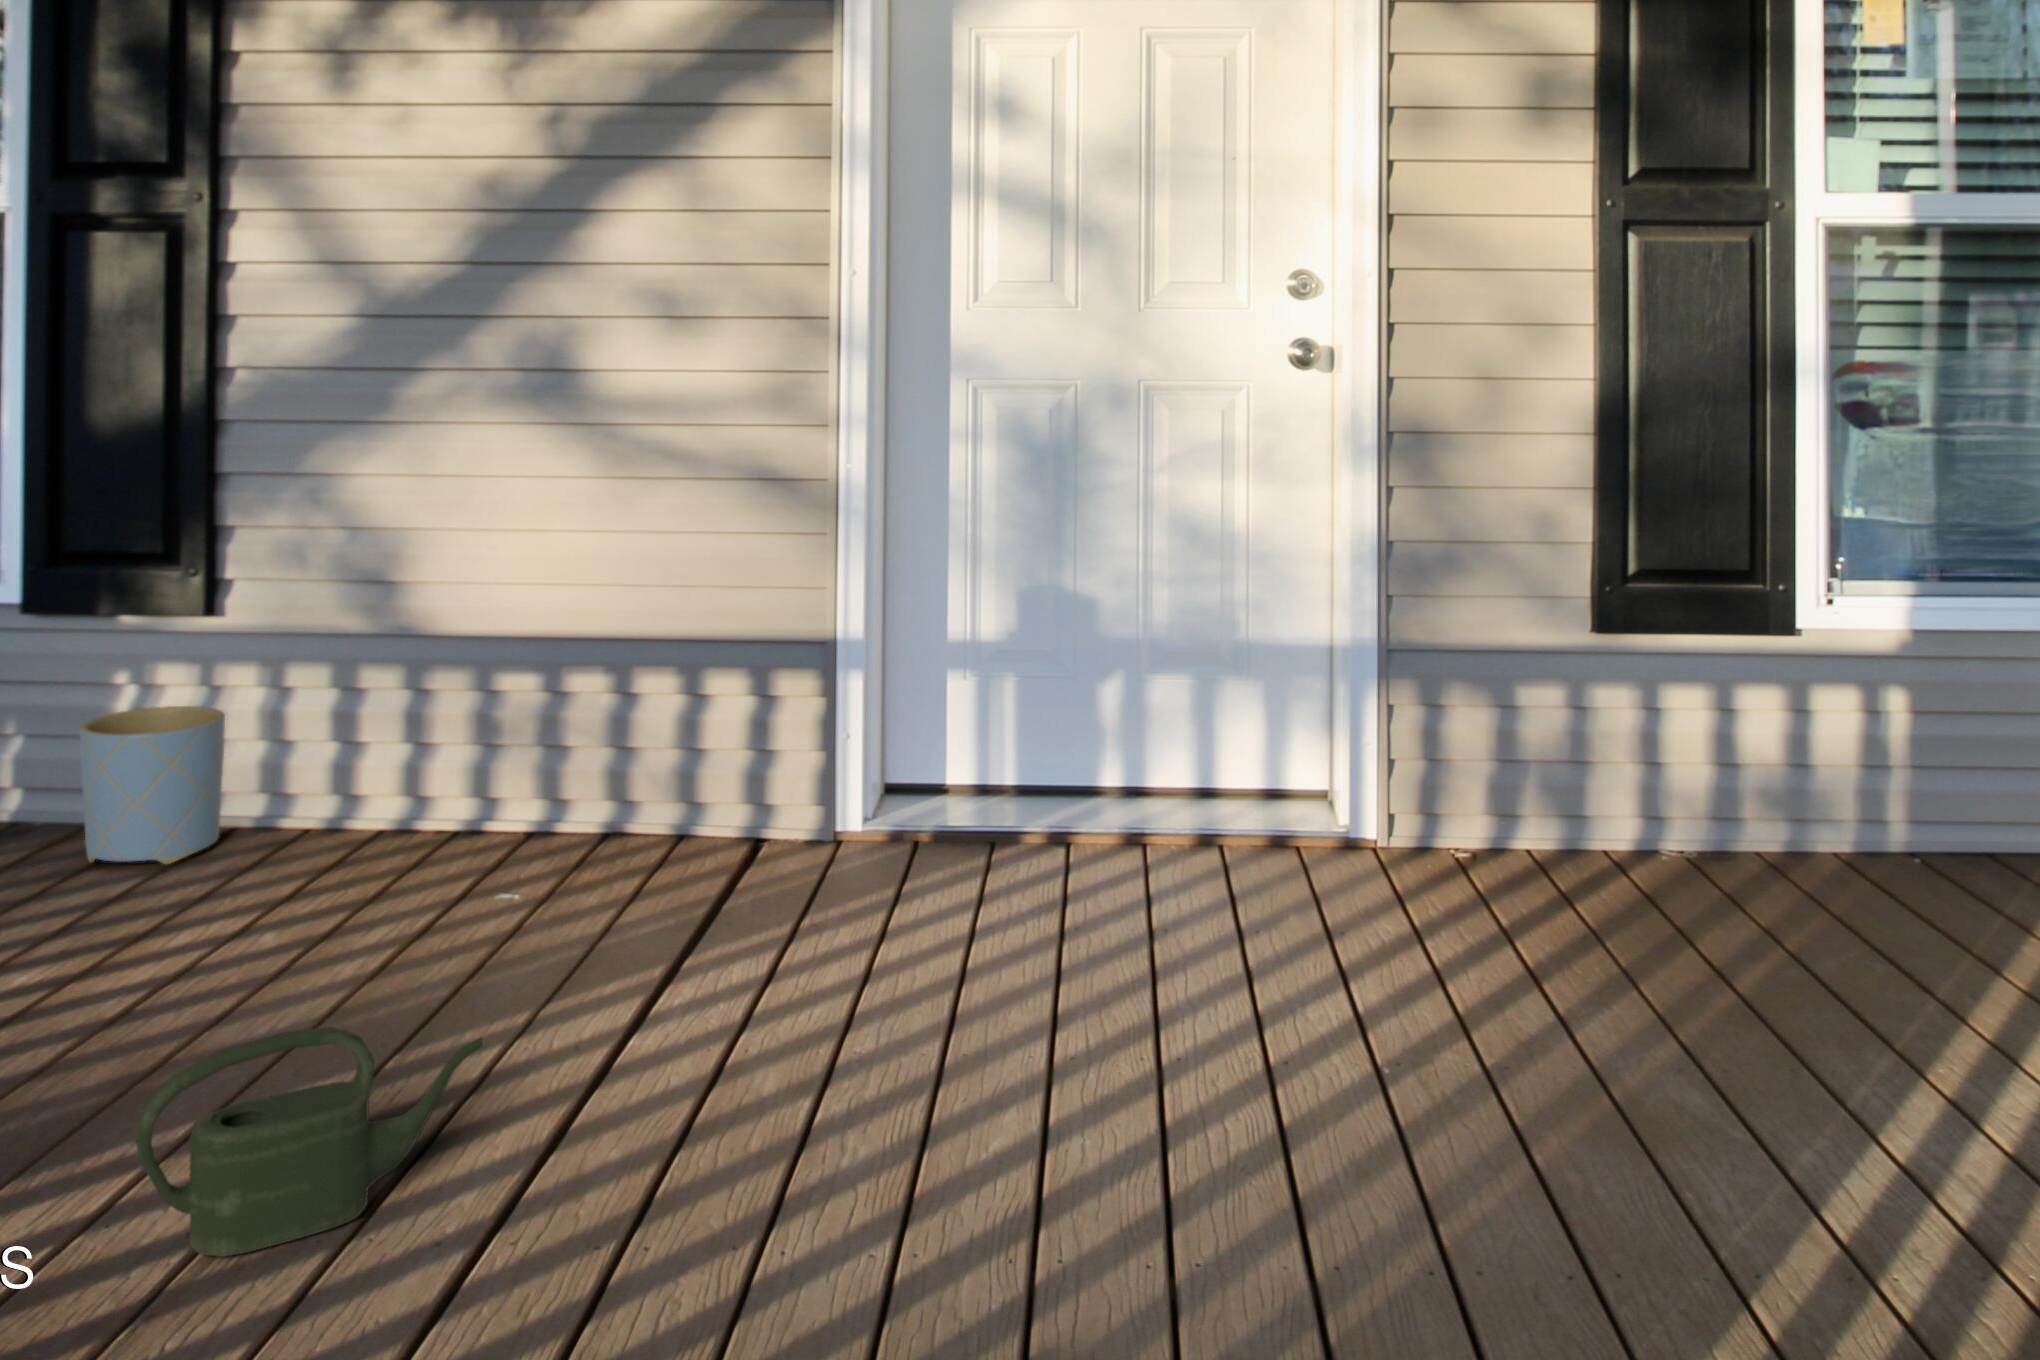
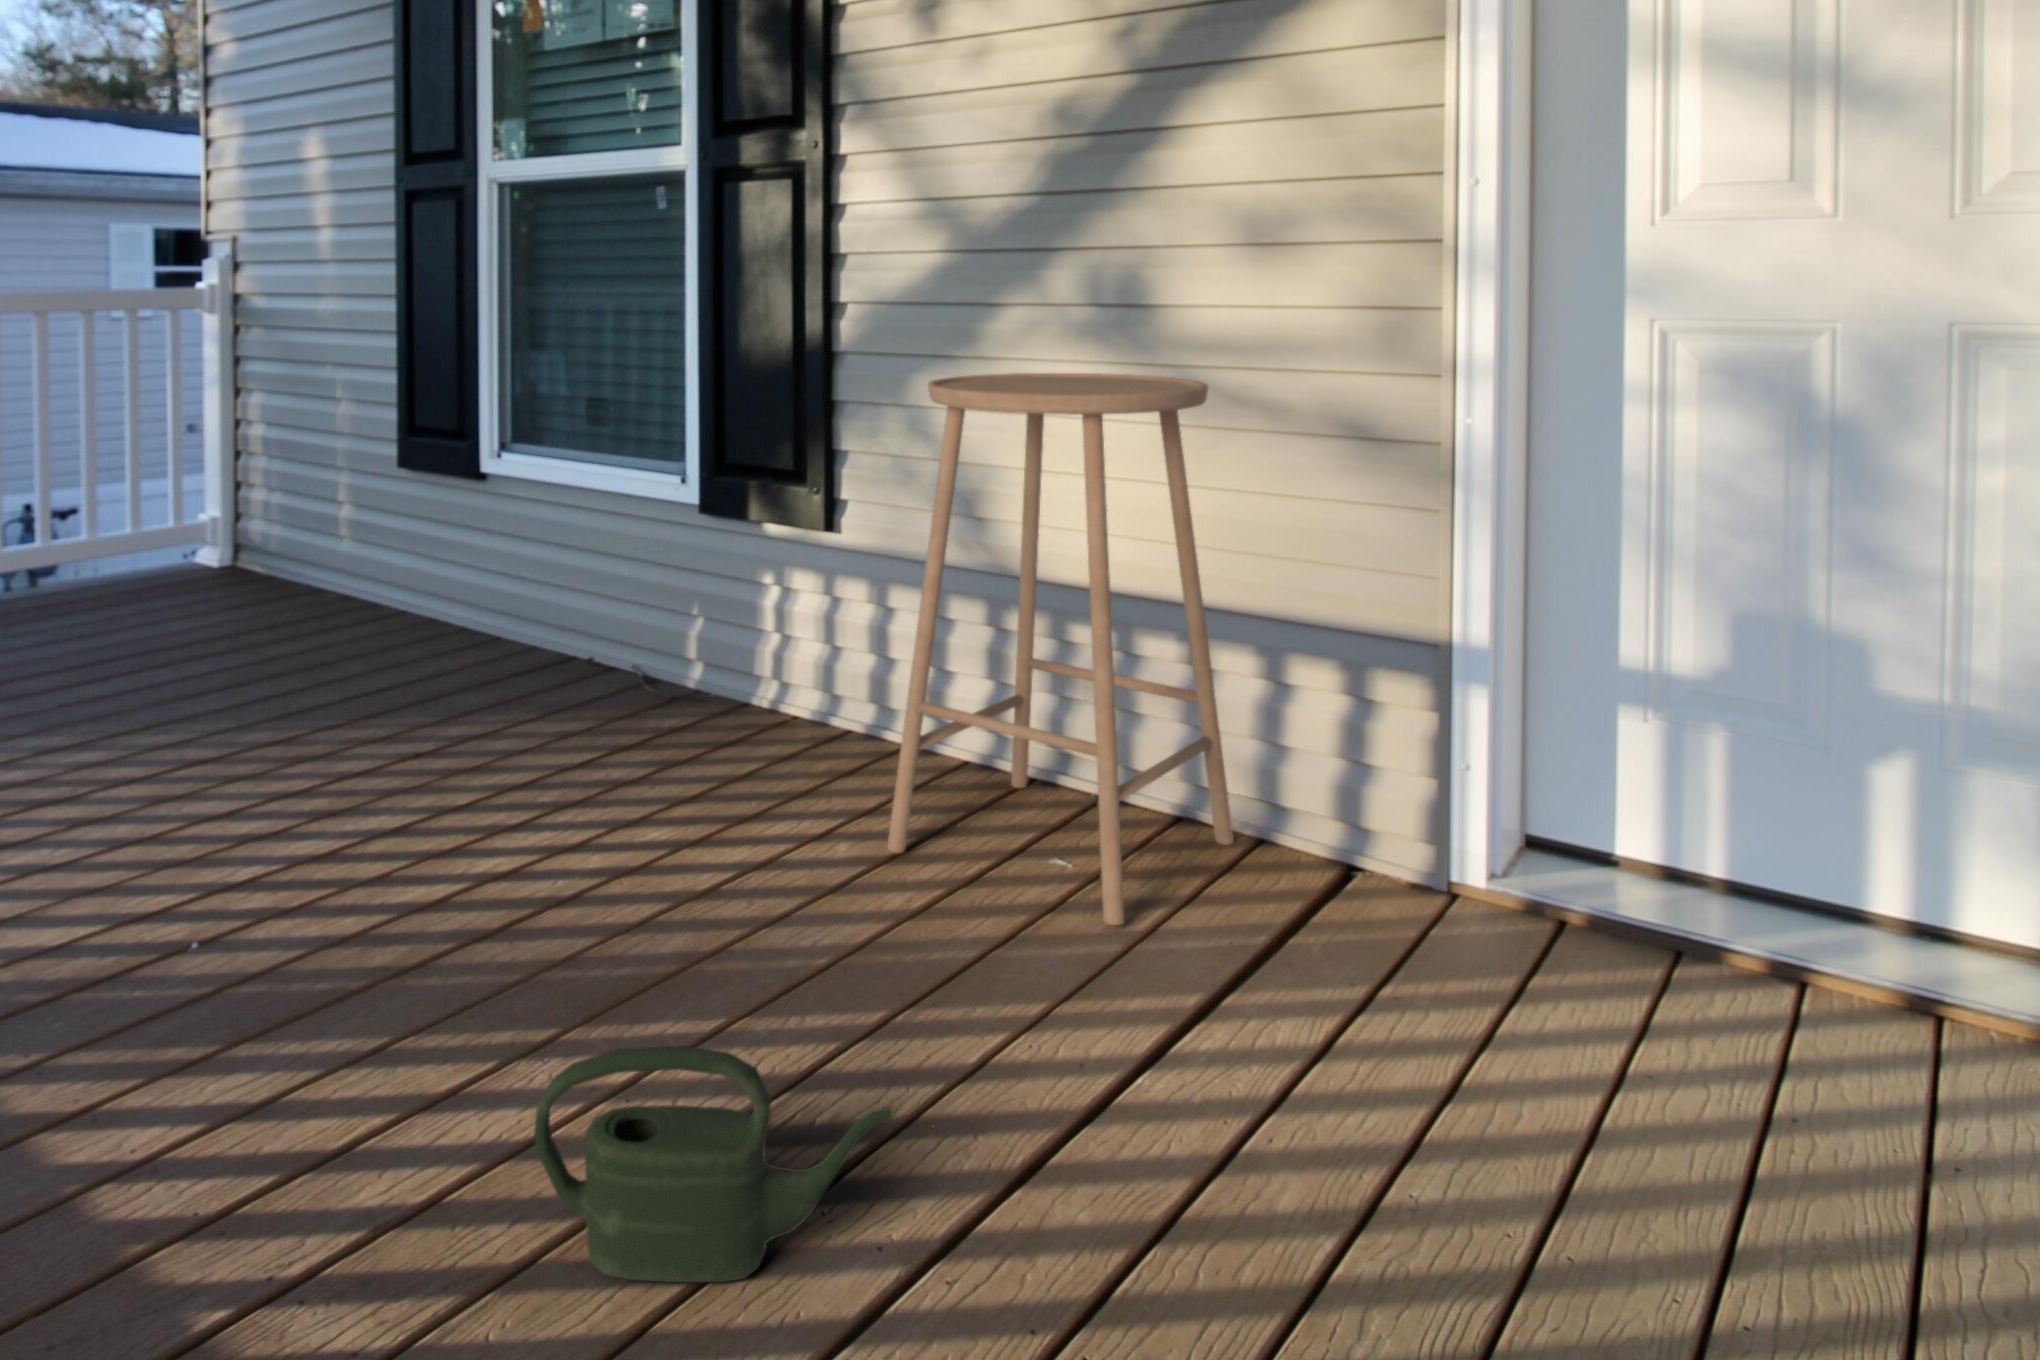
stool: none [336,433,661,922] -> present [887,373,1234,925]
planter: present [80,706,225,864] -> none [718,610,834,758]

